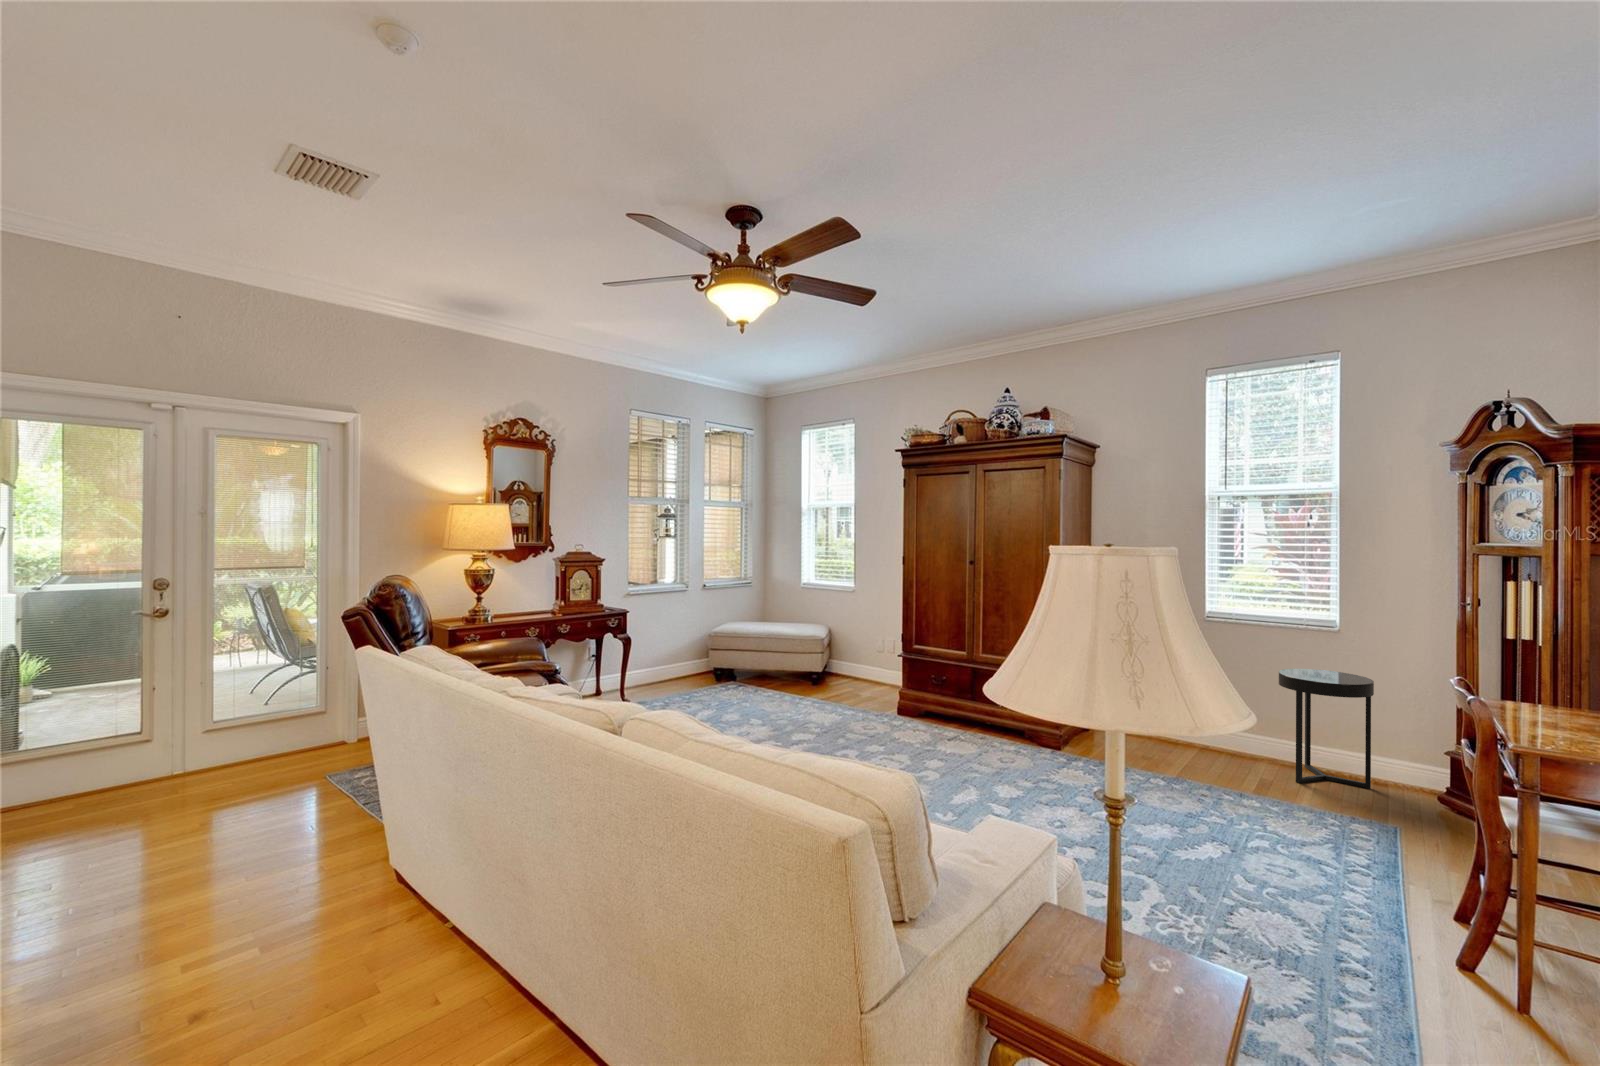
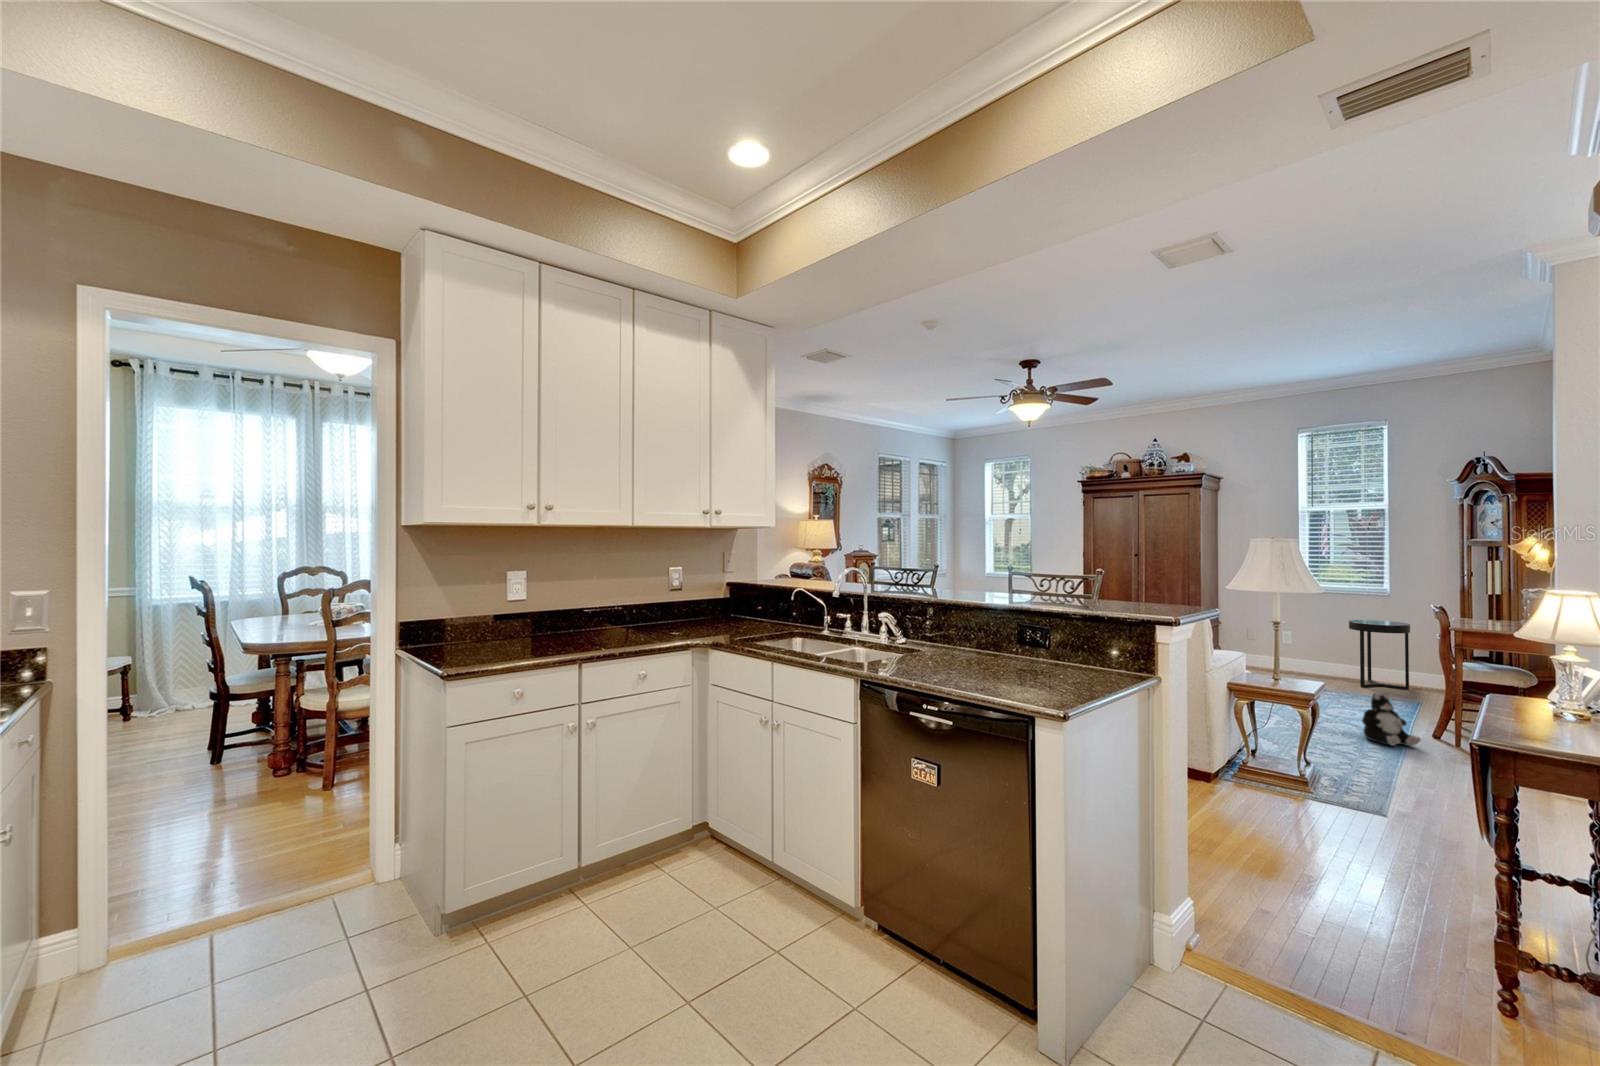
plush toy: none [1322,879,1453,1019] -> present [1362,693,1421,746]

